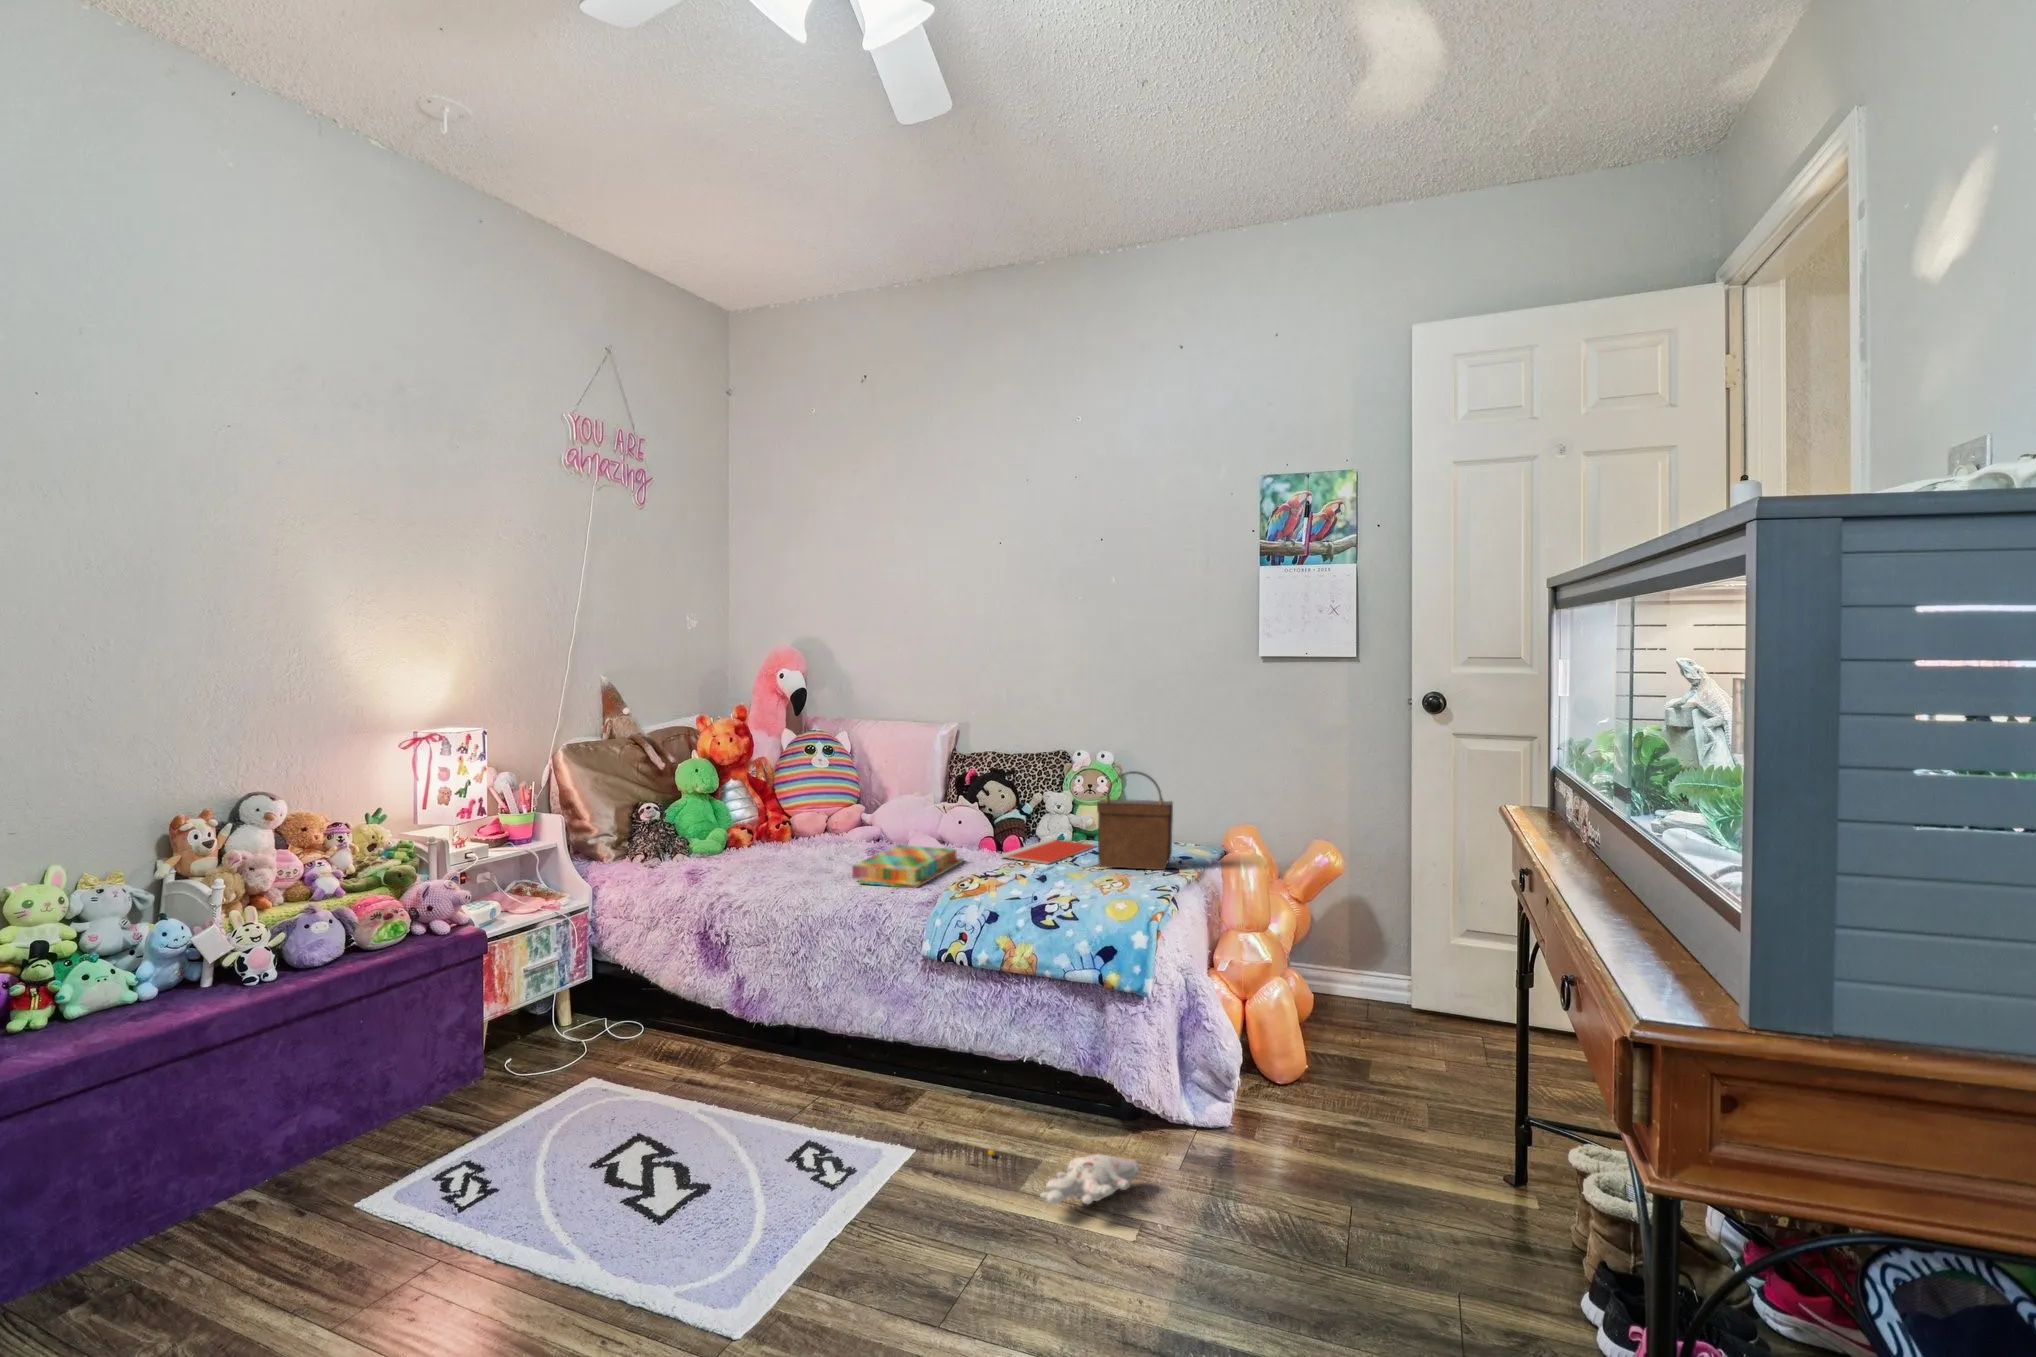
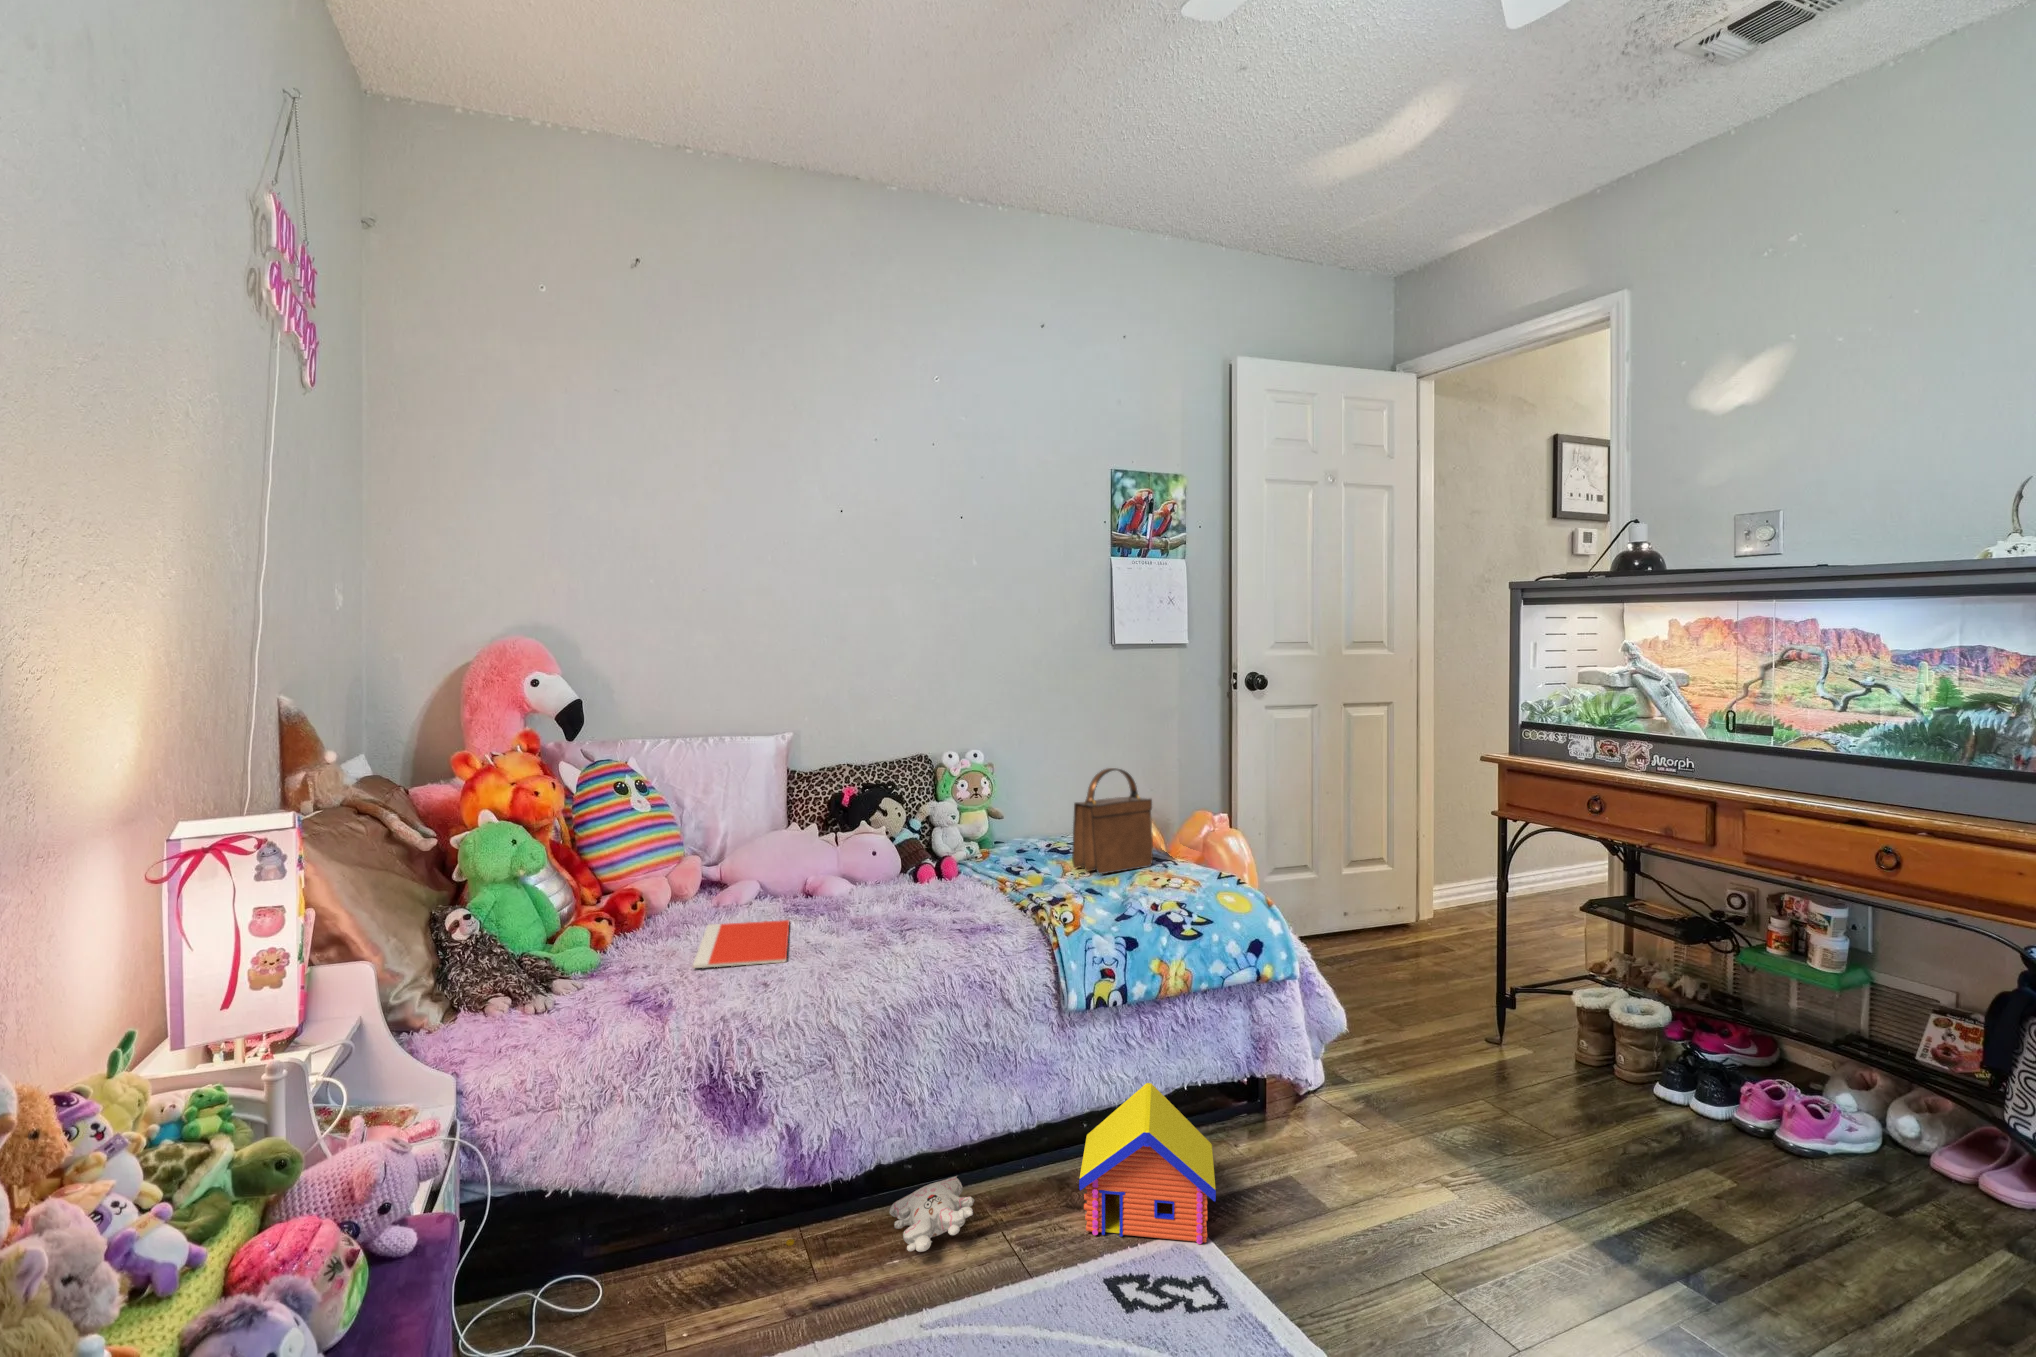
notebook: present [1000,839,1095,864] -> present [693,920,789,968]
board game: present [852,845,964,888] -> none [866,886,1004,947]
toy house: none [837,1027,951,1161] -> present [1079,1083,1216,1244]
plush toy: present [988,1150,1140,1204] -> present [786,1176,975,1252]

